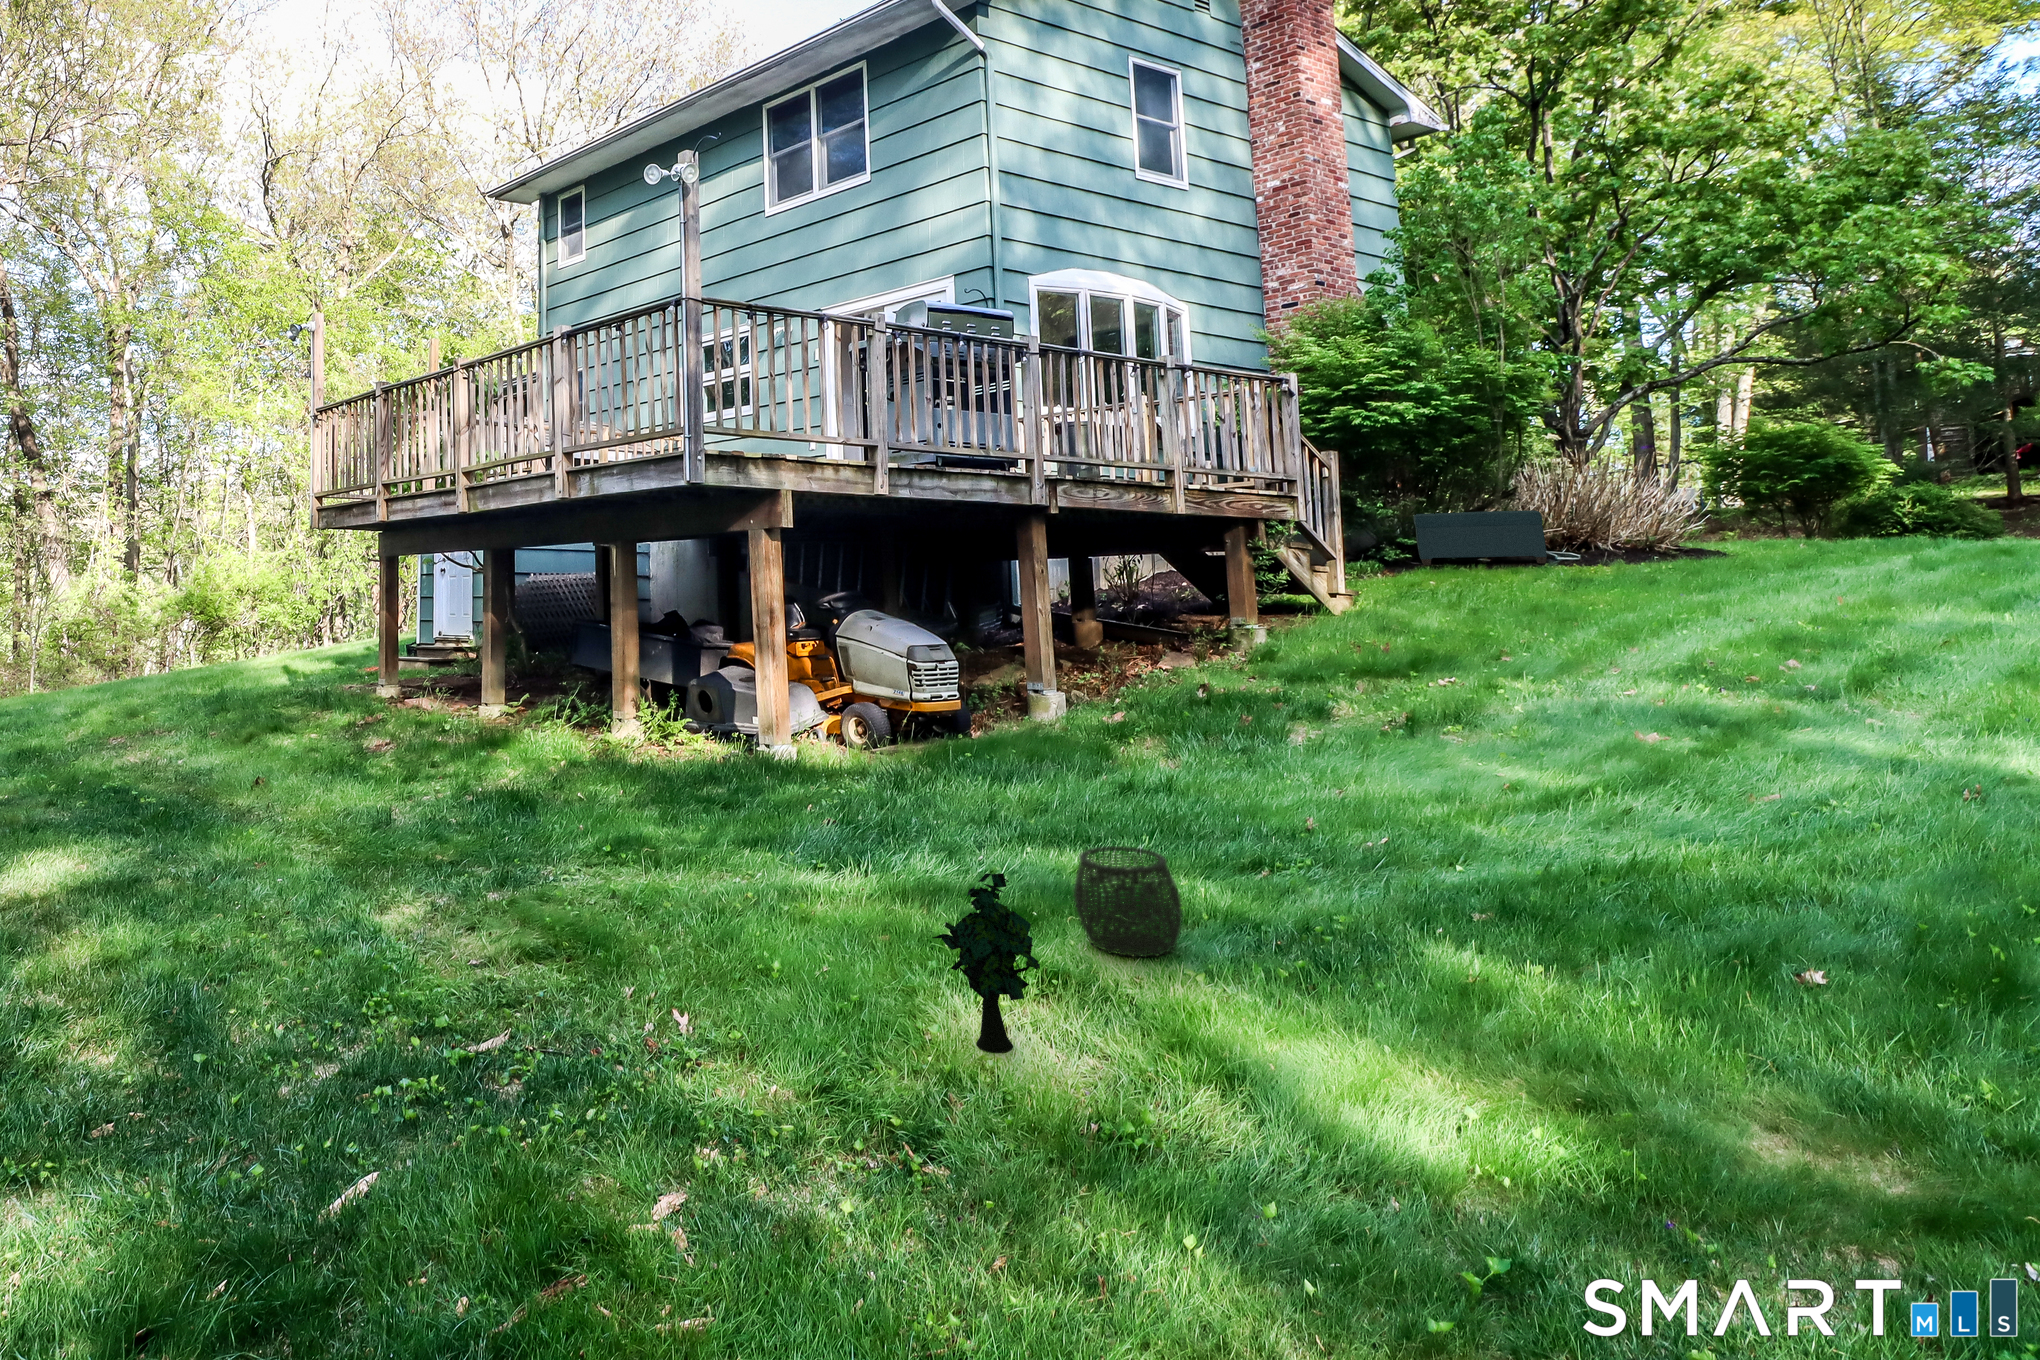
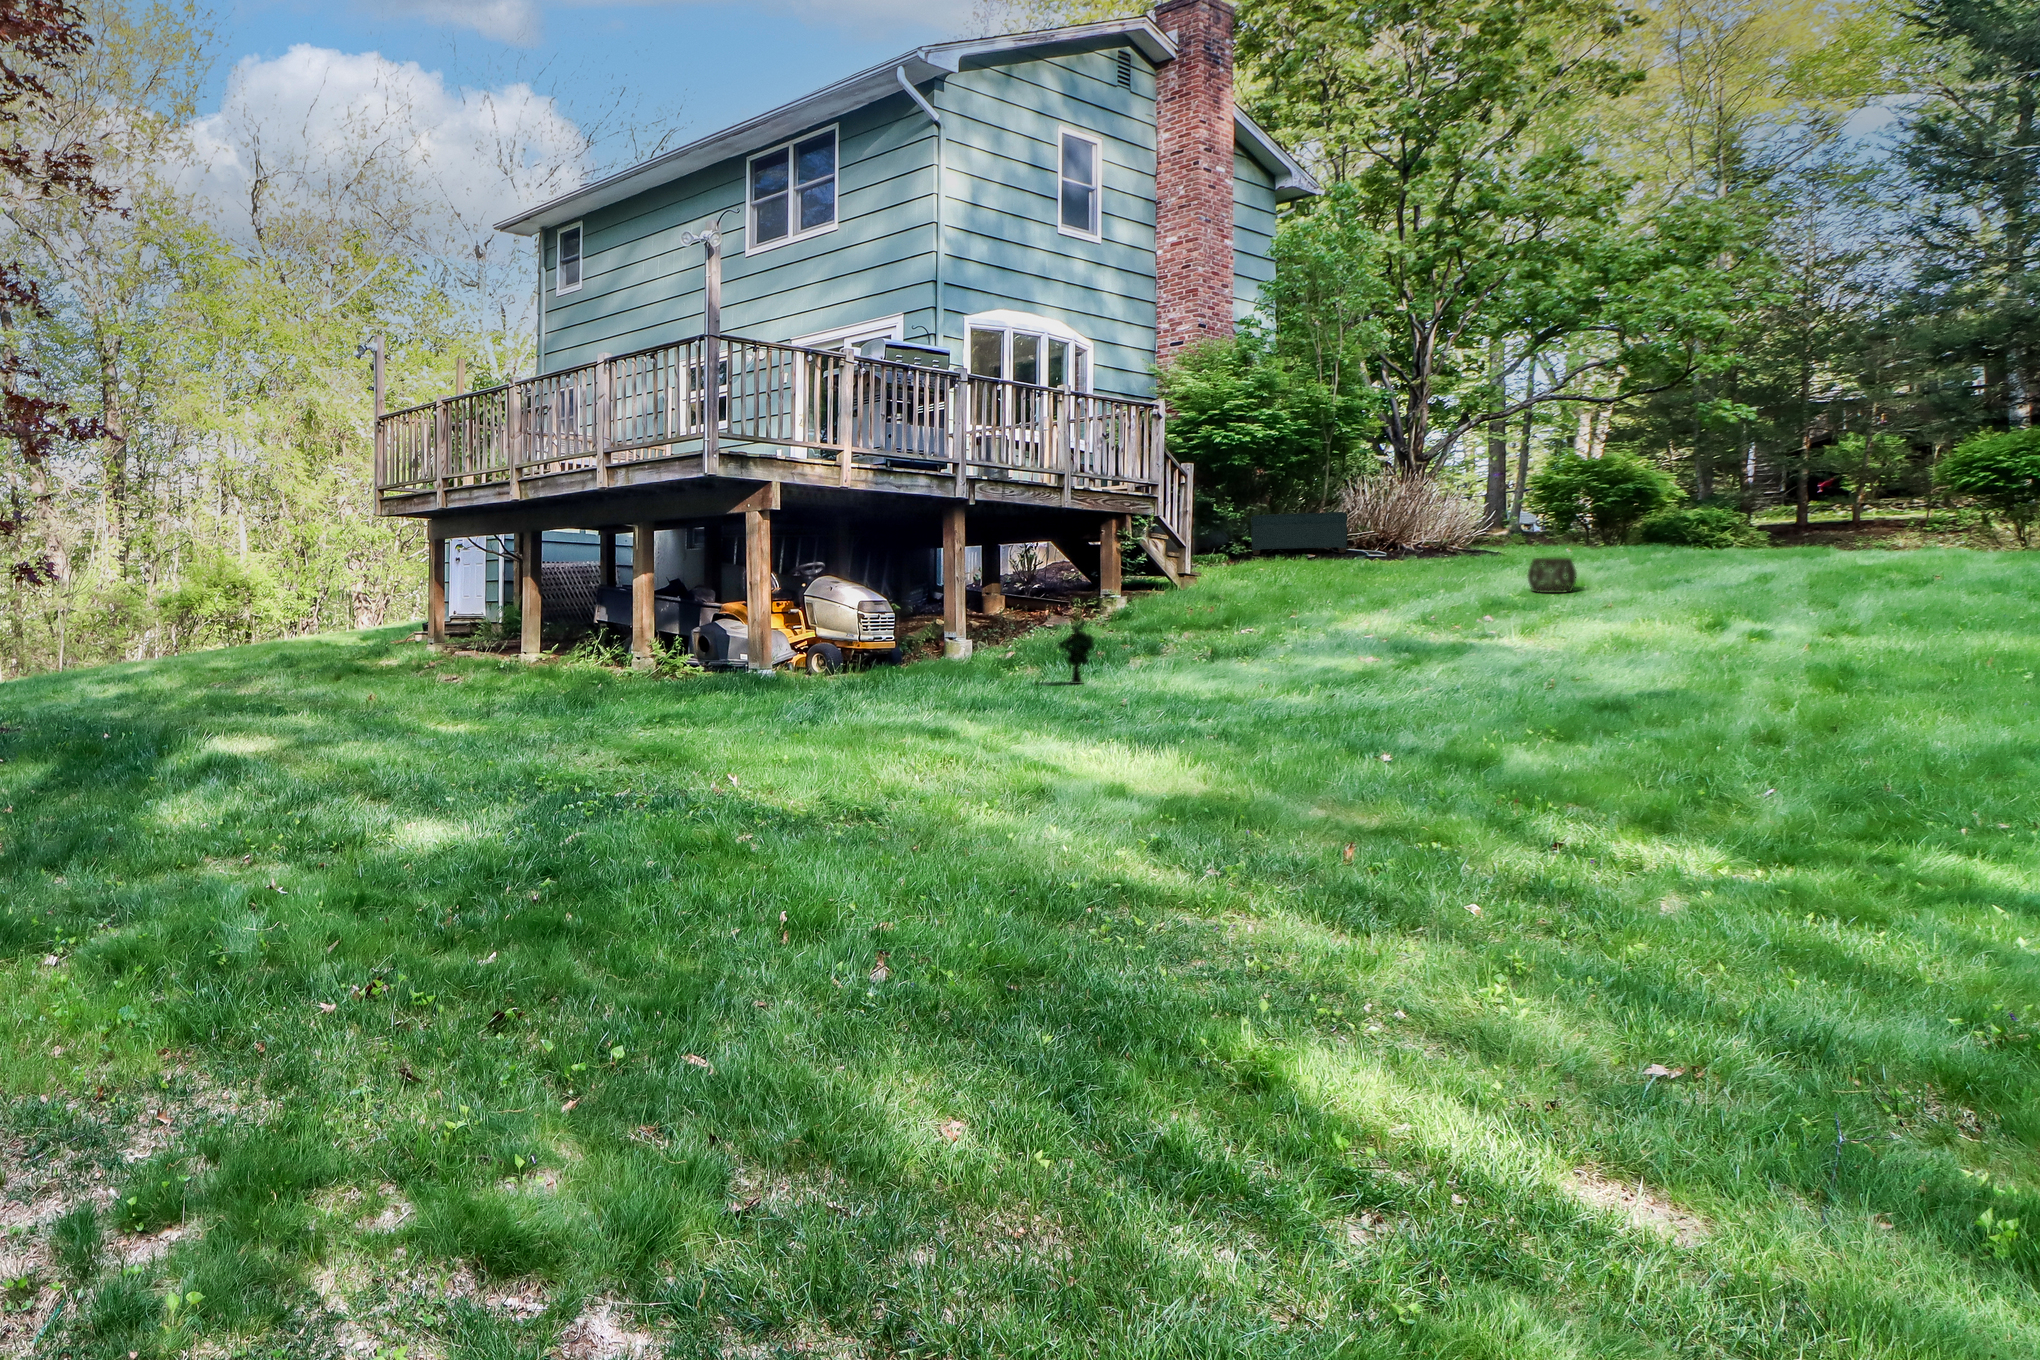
woven basket: present [1074,846,1183,957] -> present [1528,557,1577,593]
decorative plant: present [933,873,1040,1052] -> present [1058,620,1094,684]

